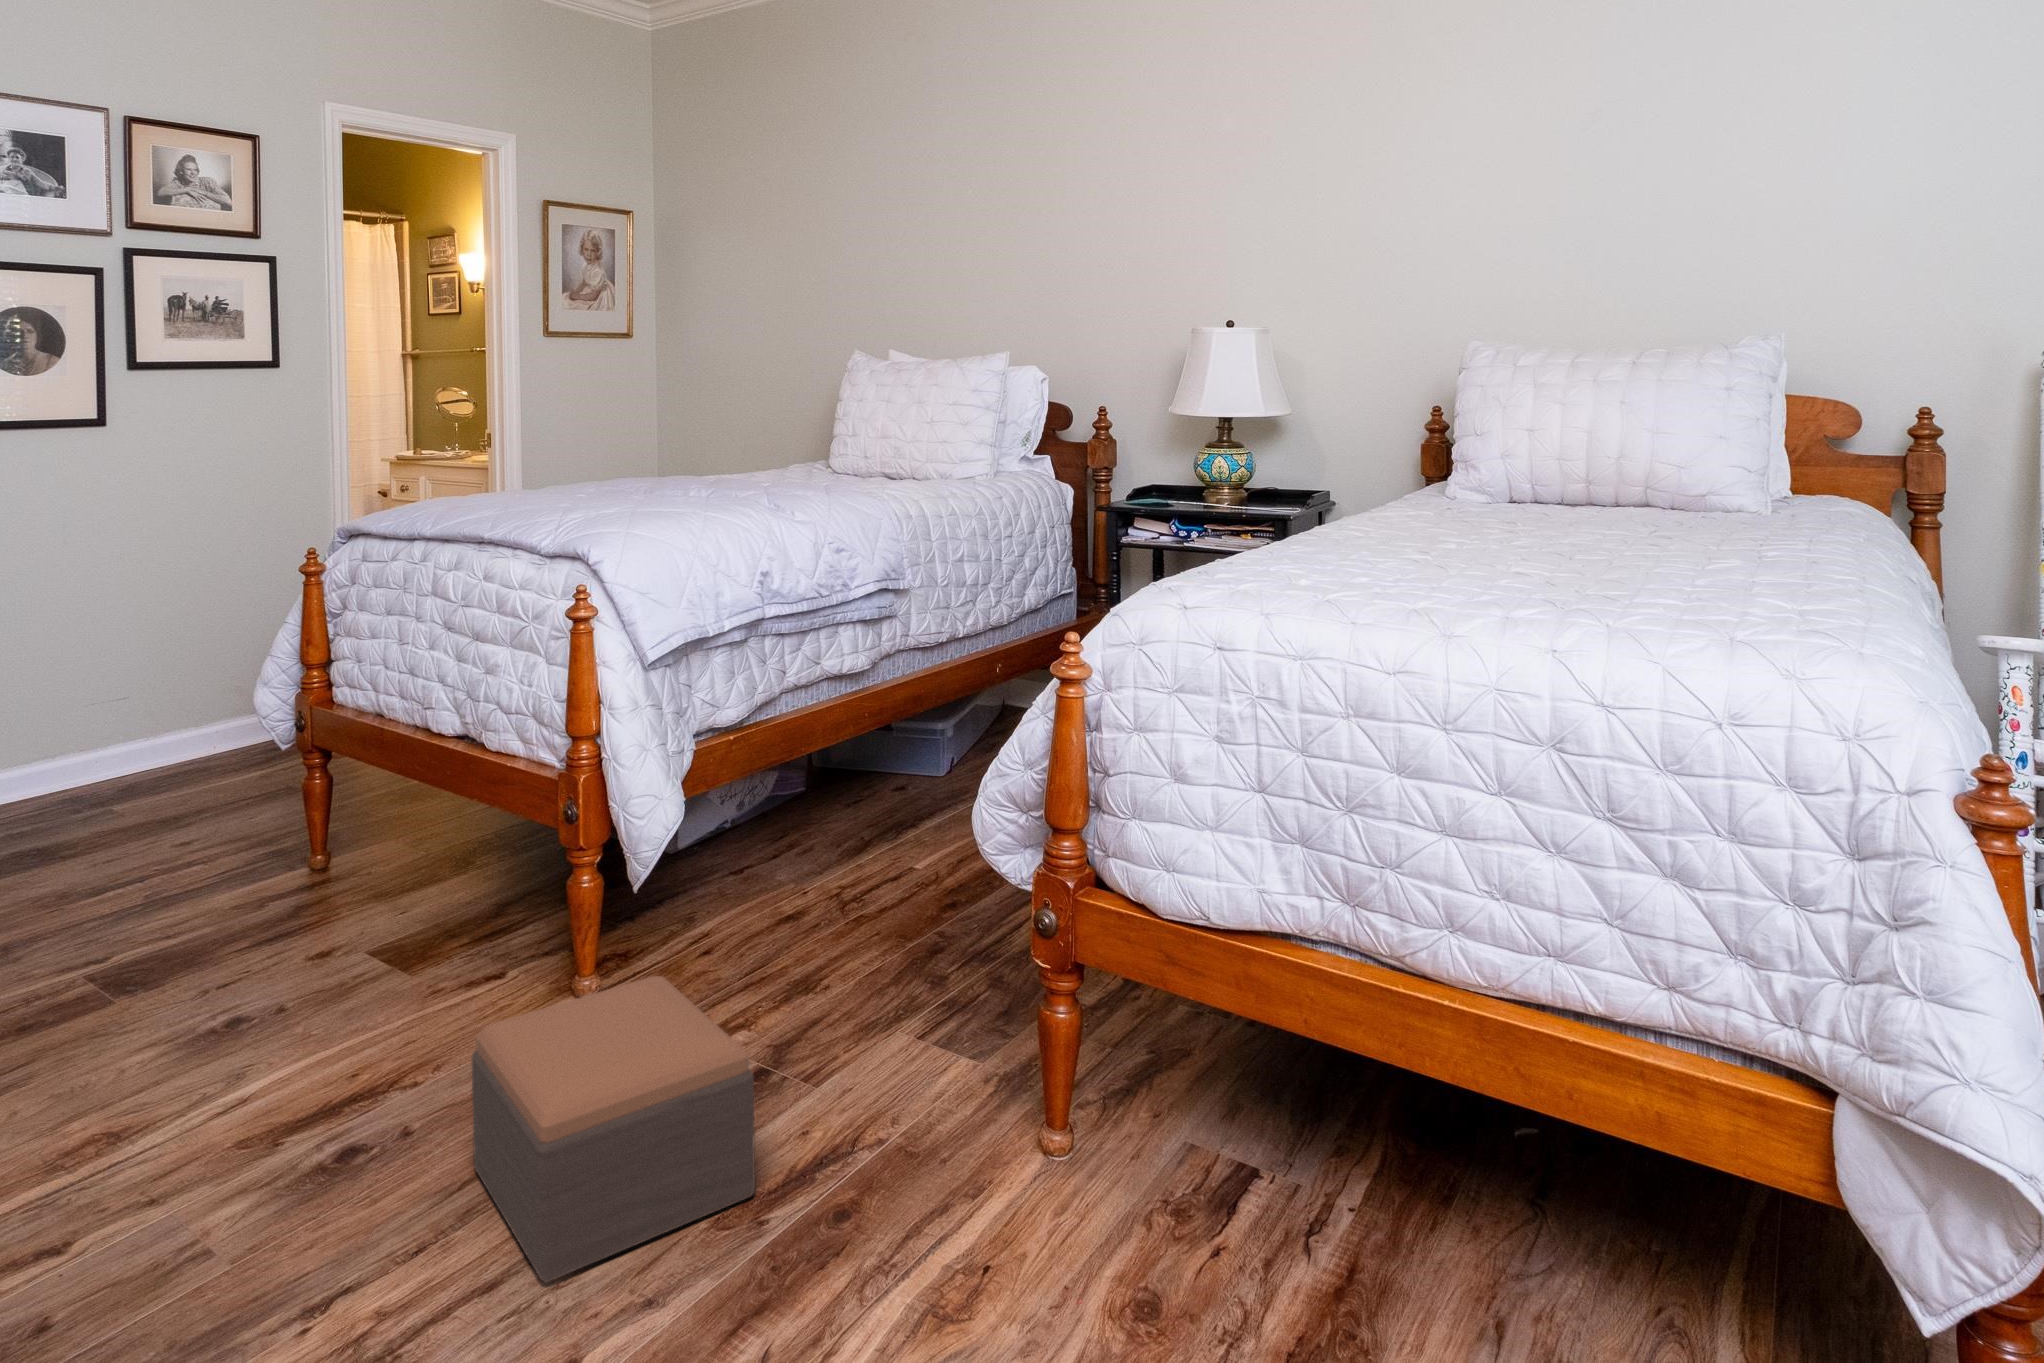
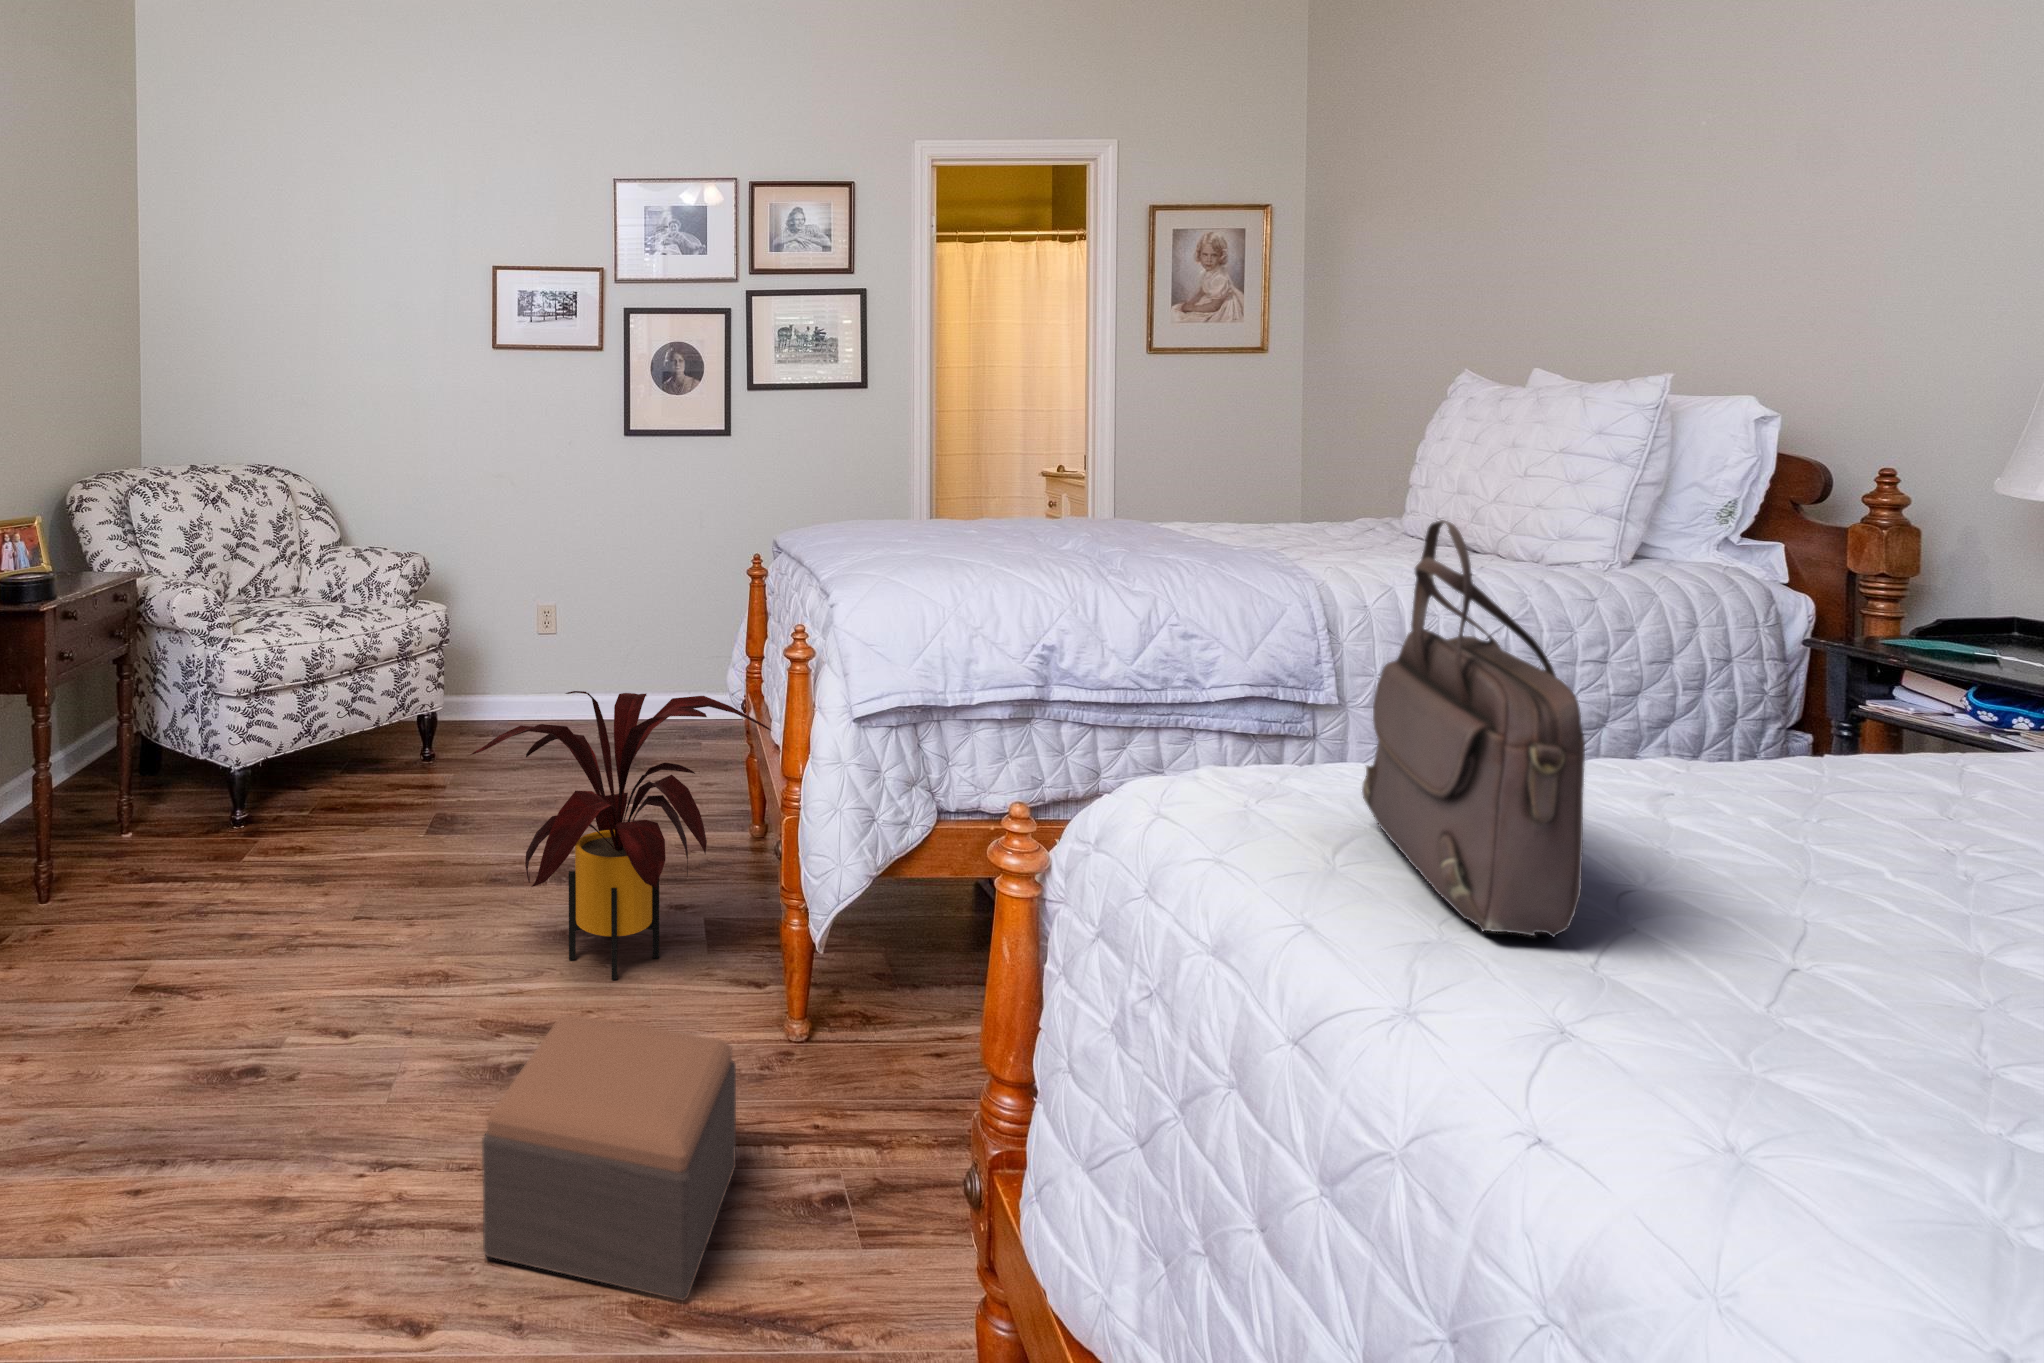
handbag: none [1248,381,1423,594] -> present [1362,520,1585,937]
house plant: none [141,690,477,1046] -> present [470,691,771,980]

